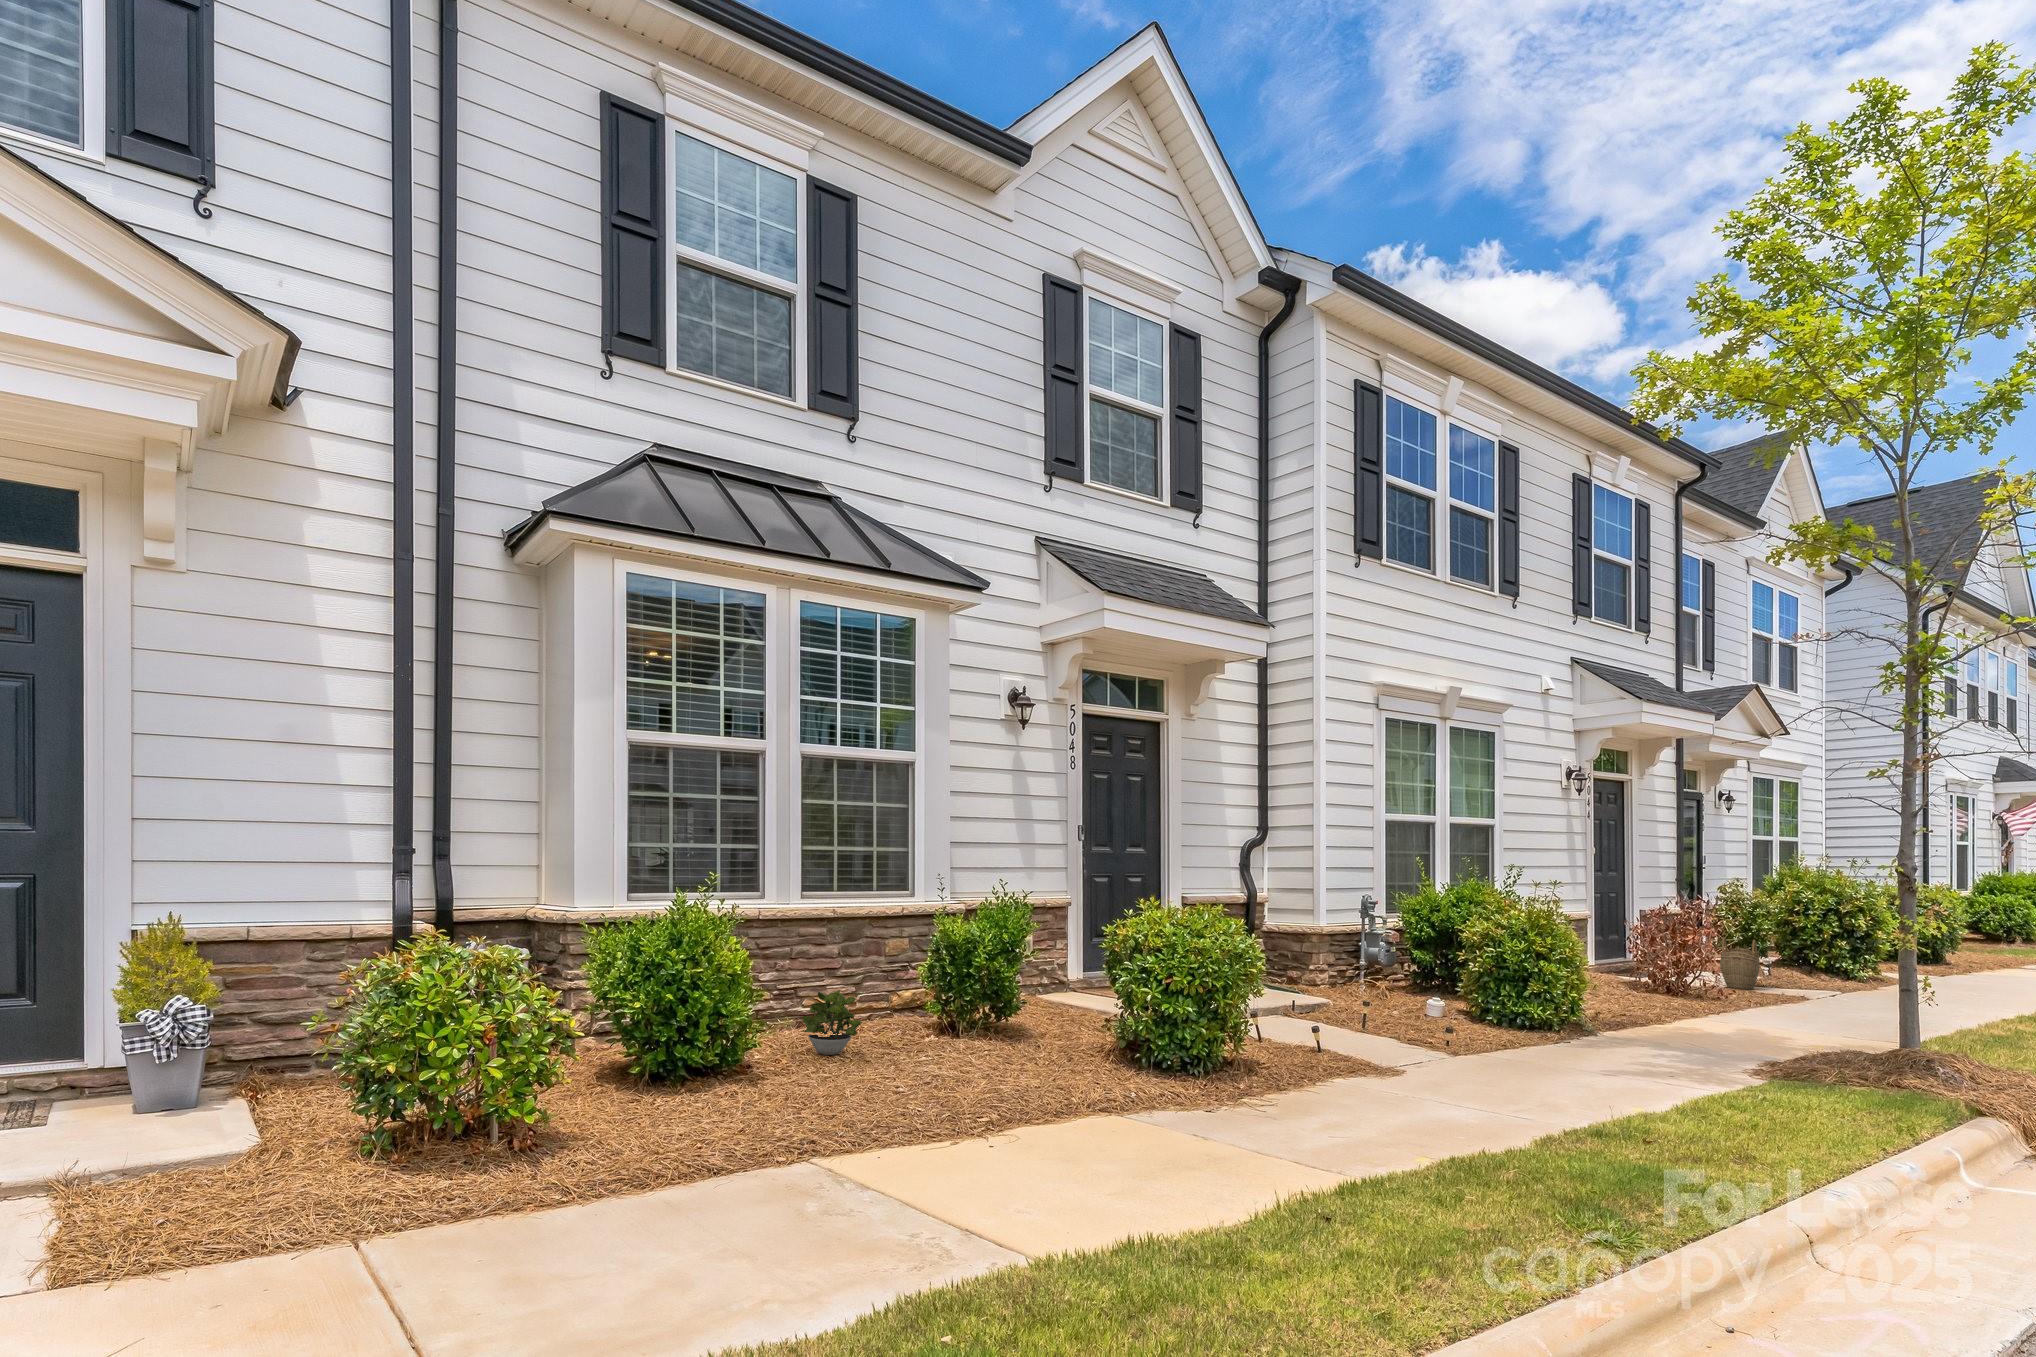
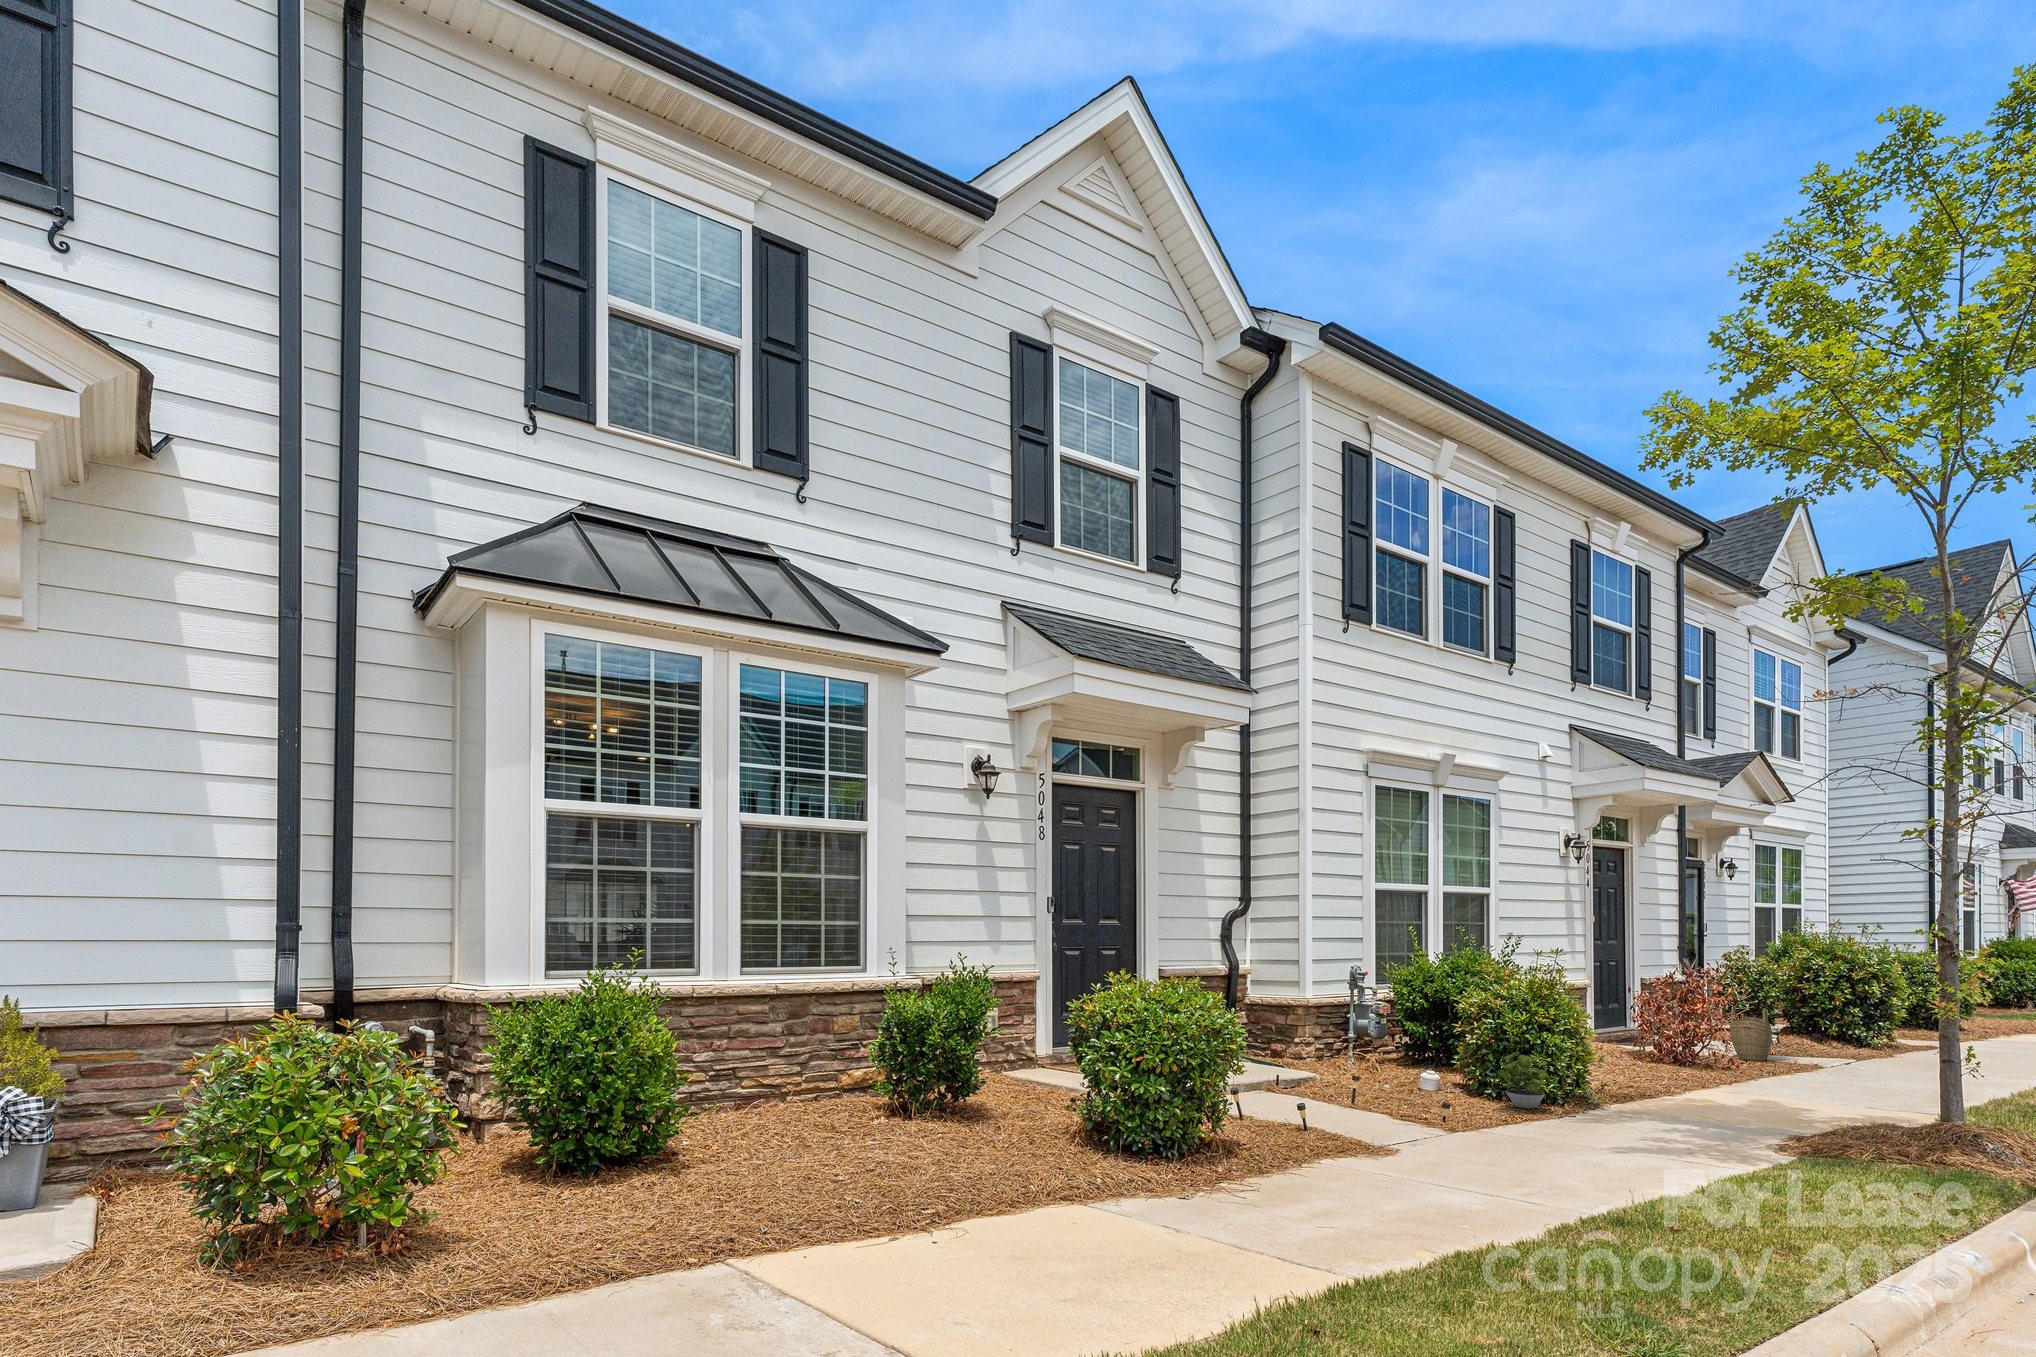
potted plant: present [803,990,861,1055] -> present [1497,1052,1548,1109]

